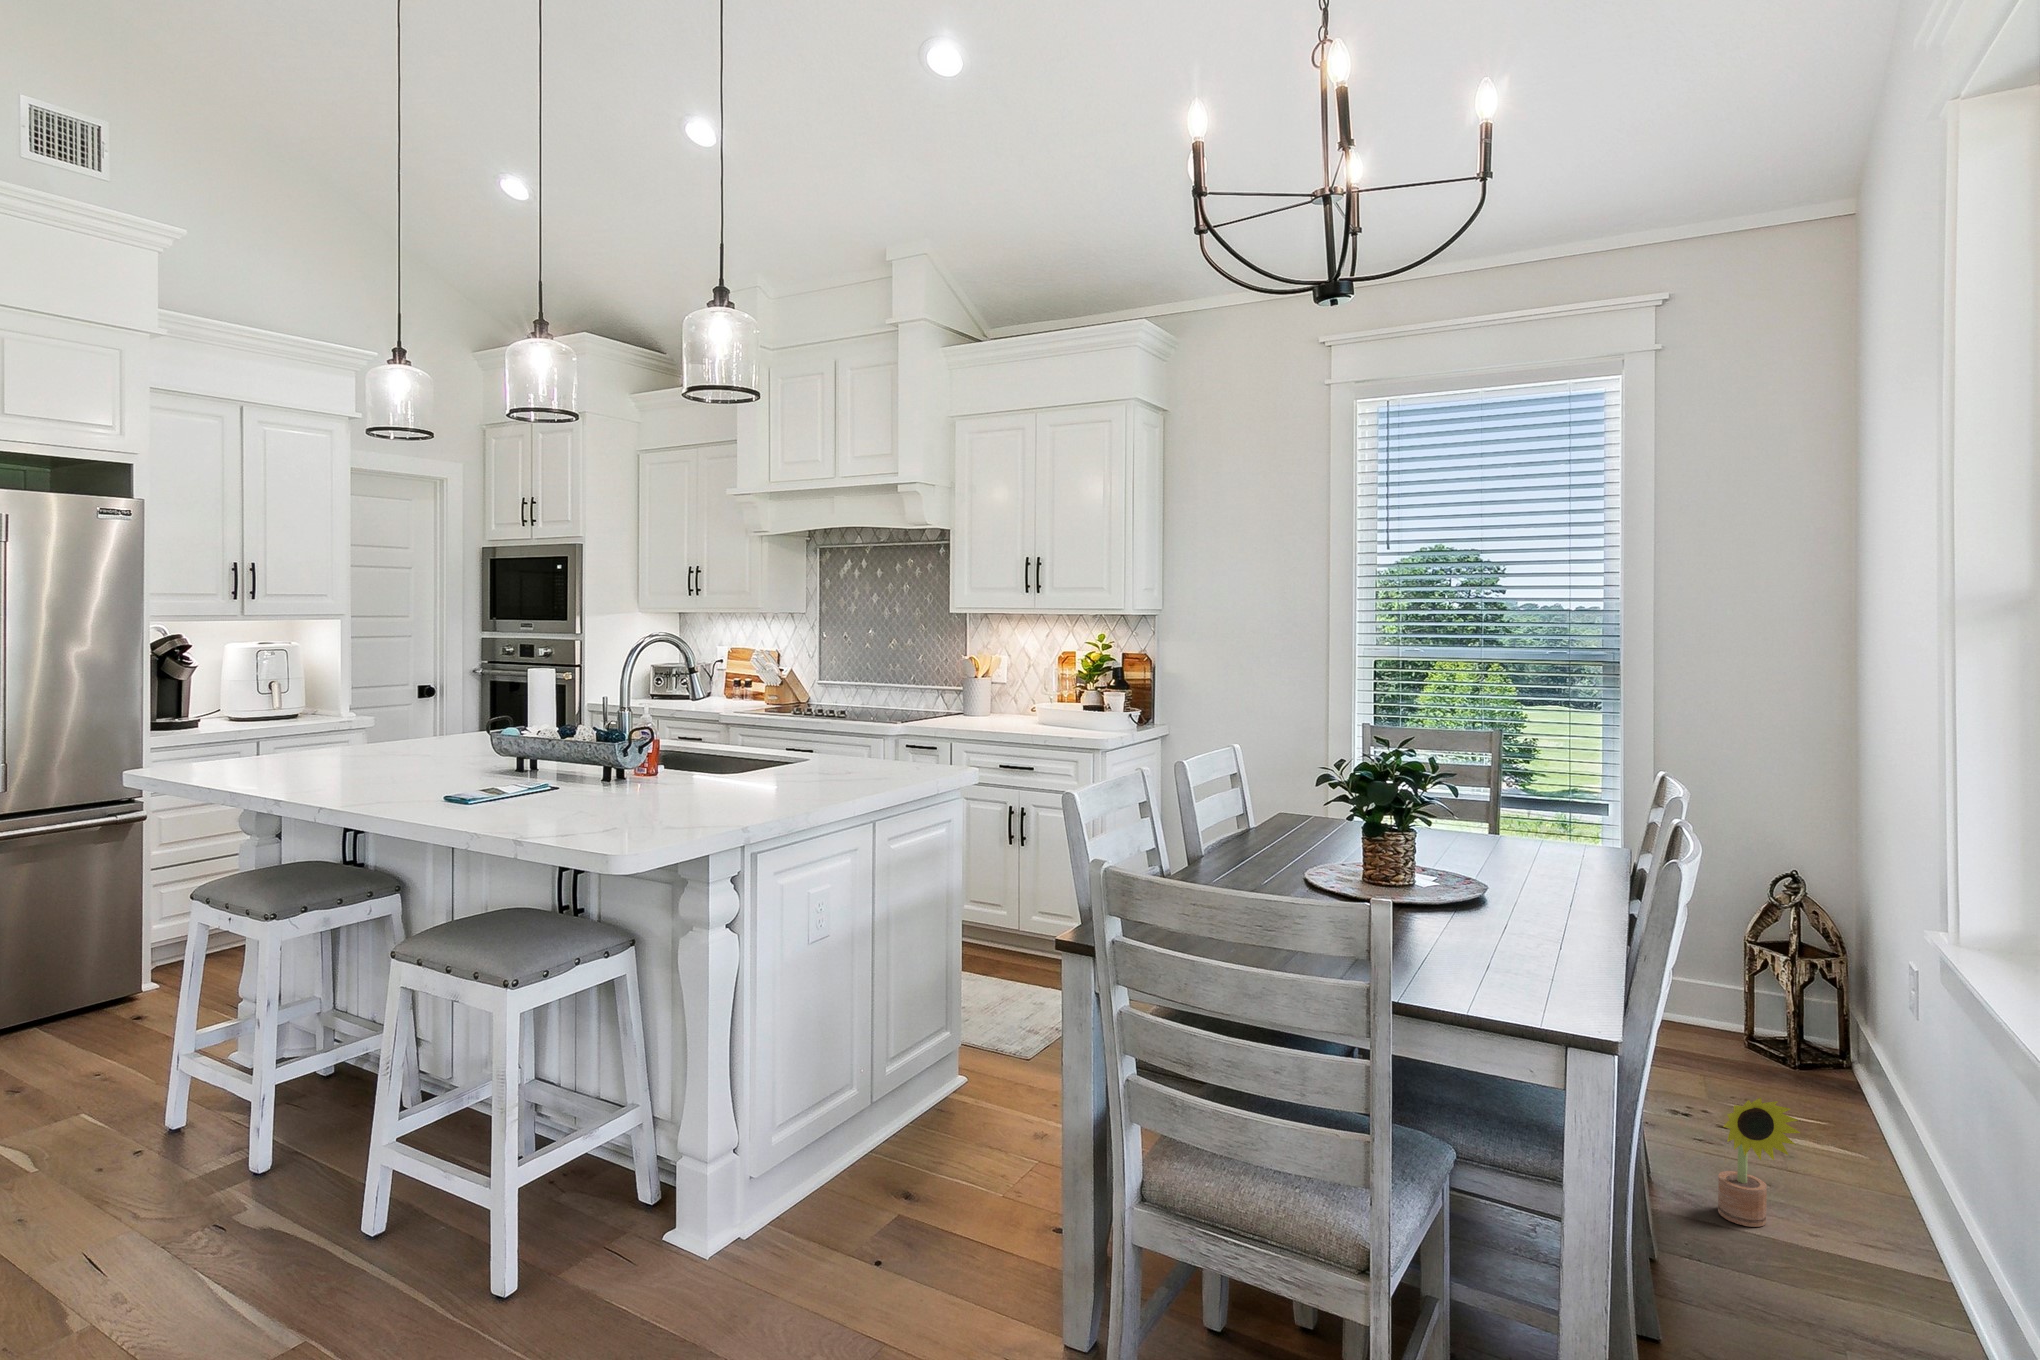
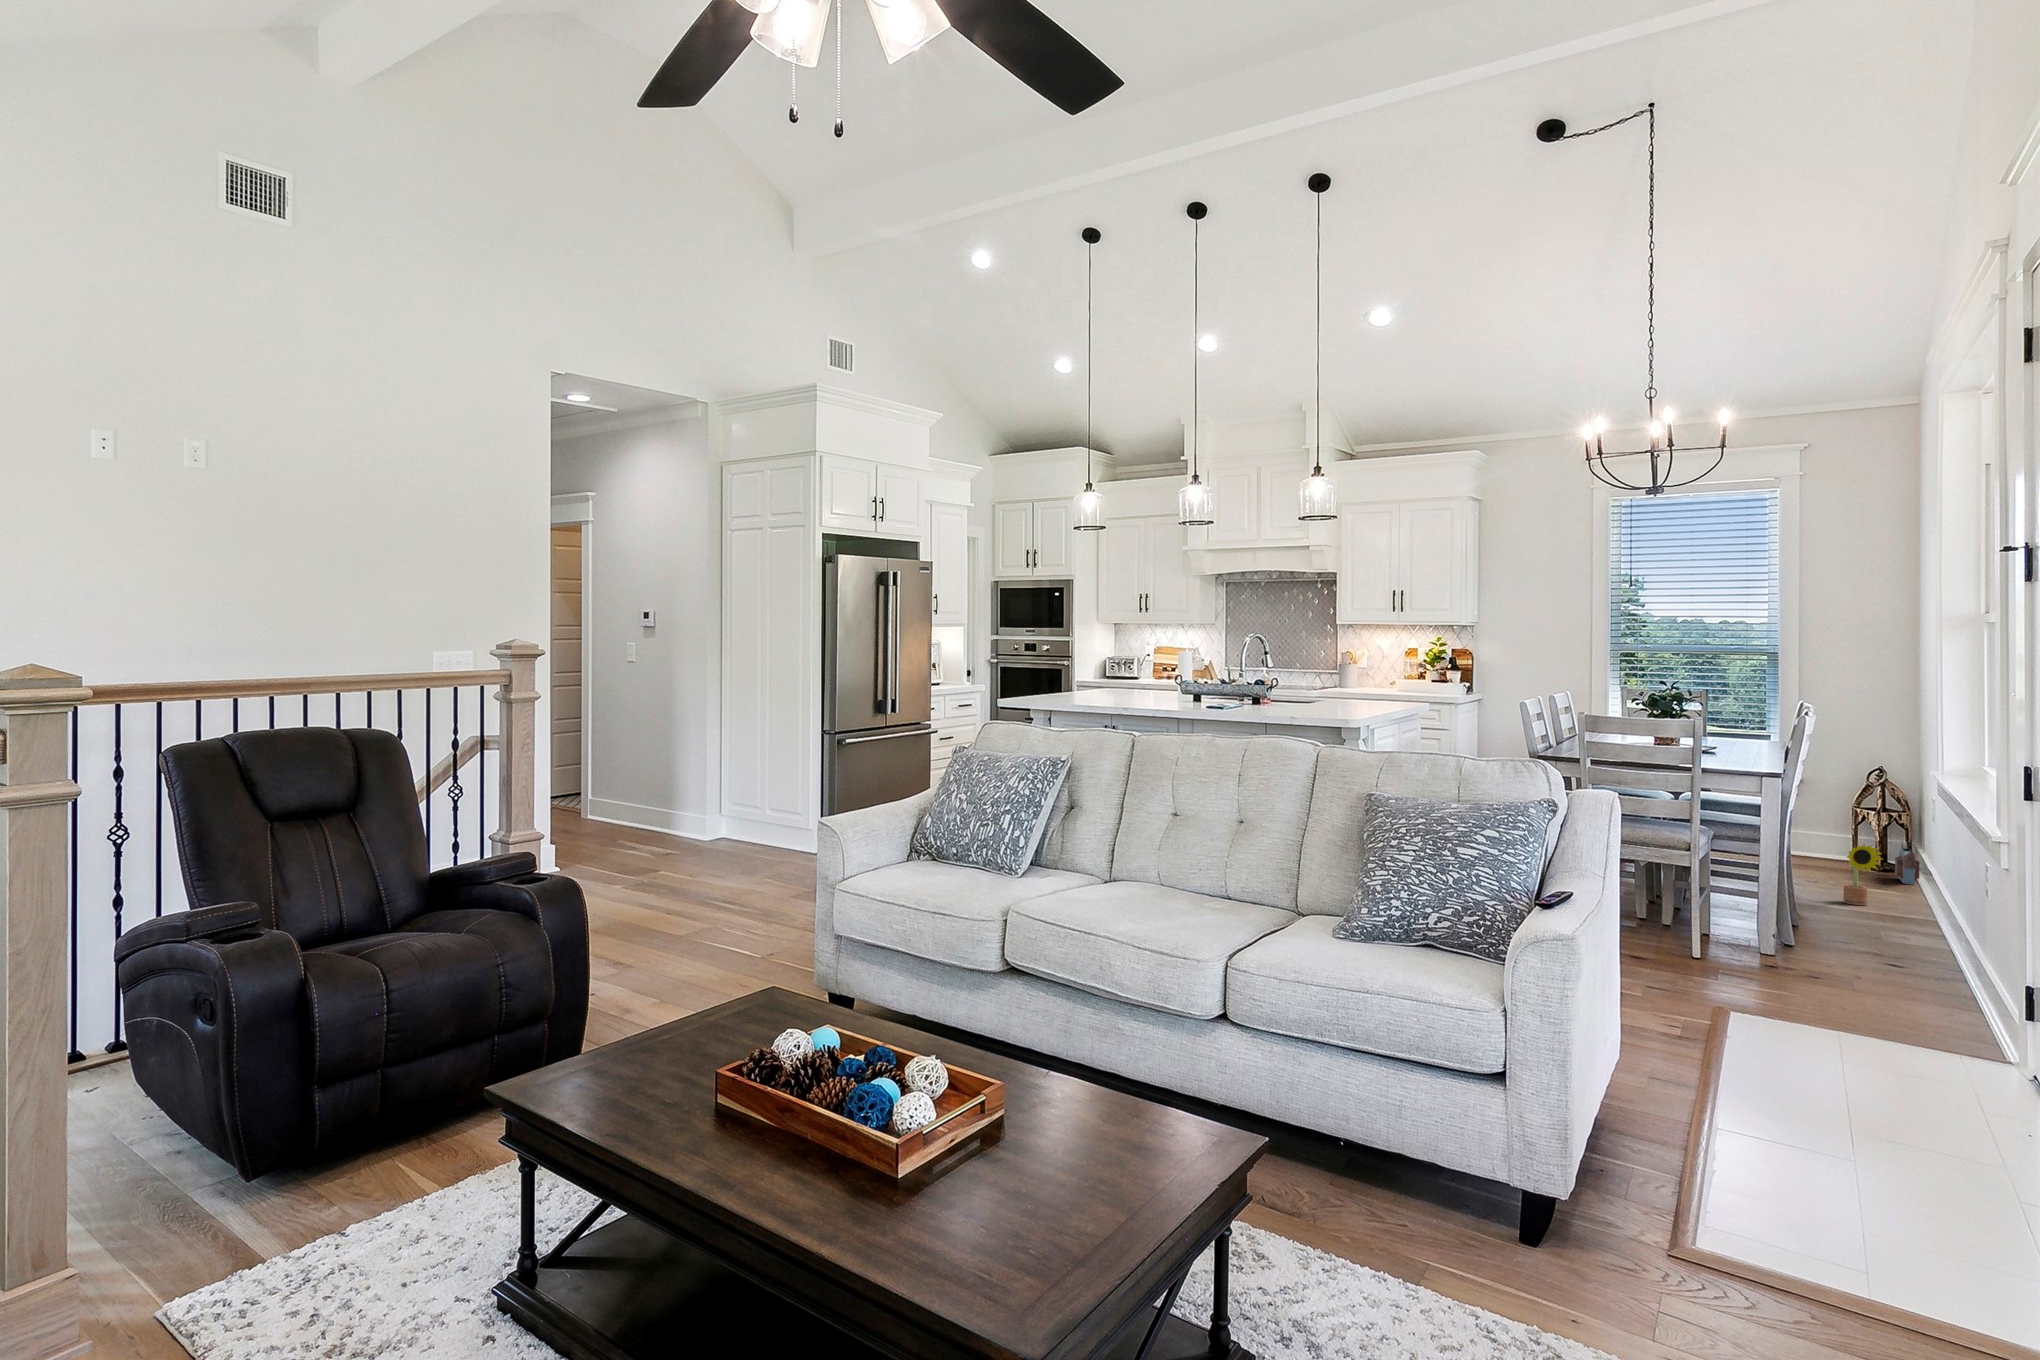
watering can: none [1820,1025,1868,1125] -> present [1895,841,1920,885]

